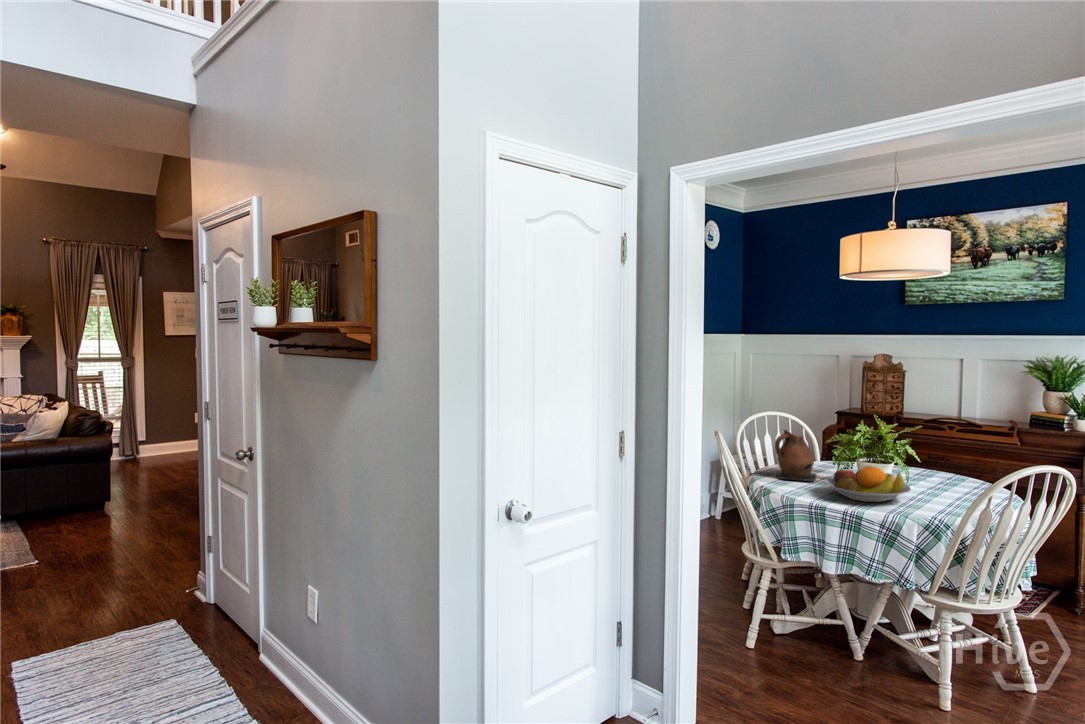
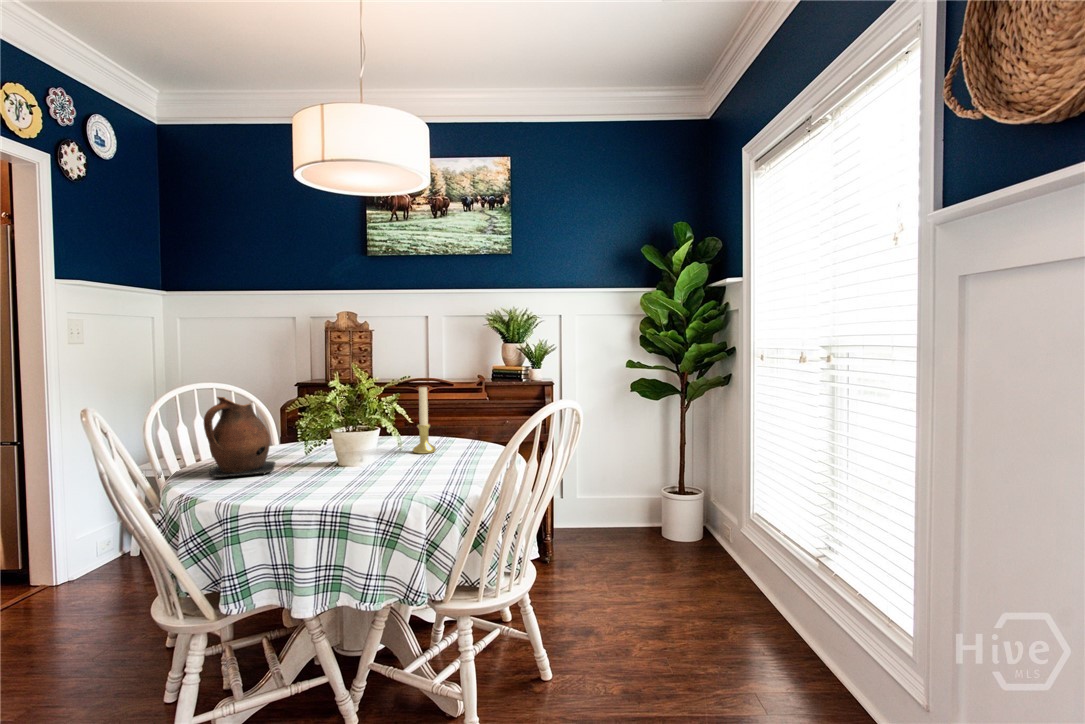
candle holder: none [921,435,942,488] -> present [413,387,436,454]
fruit bowl: present [824,466,911,502] -> none [286,433,409,488]

